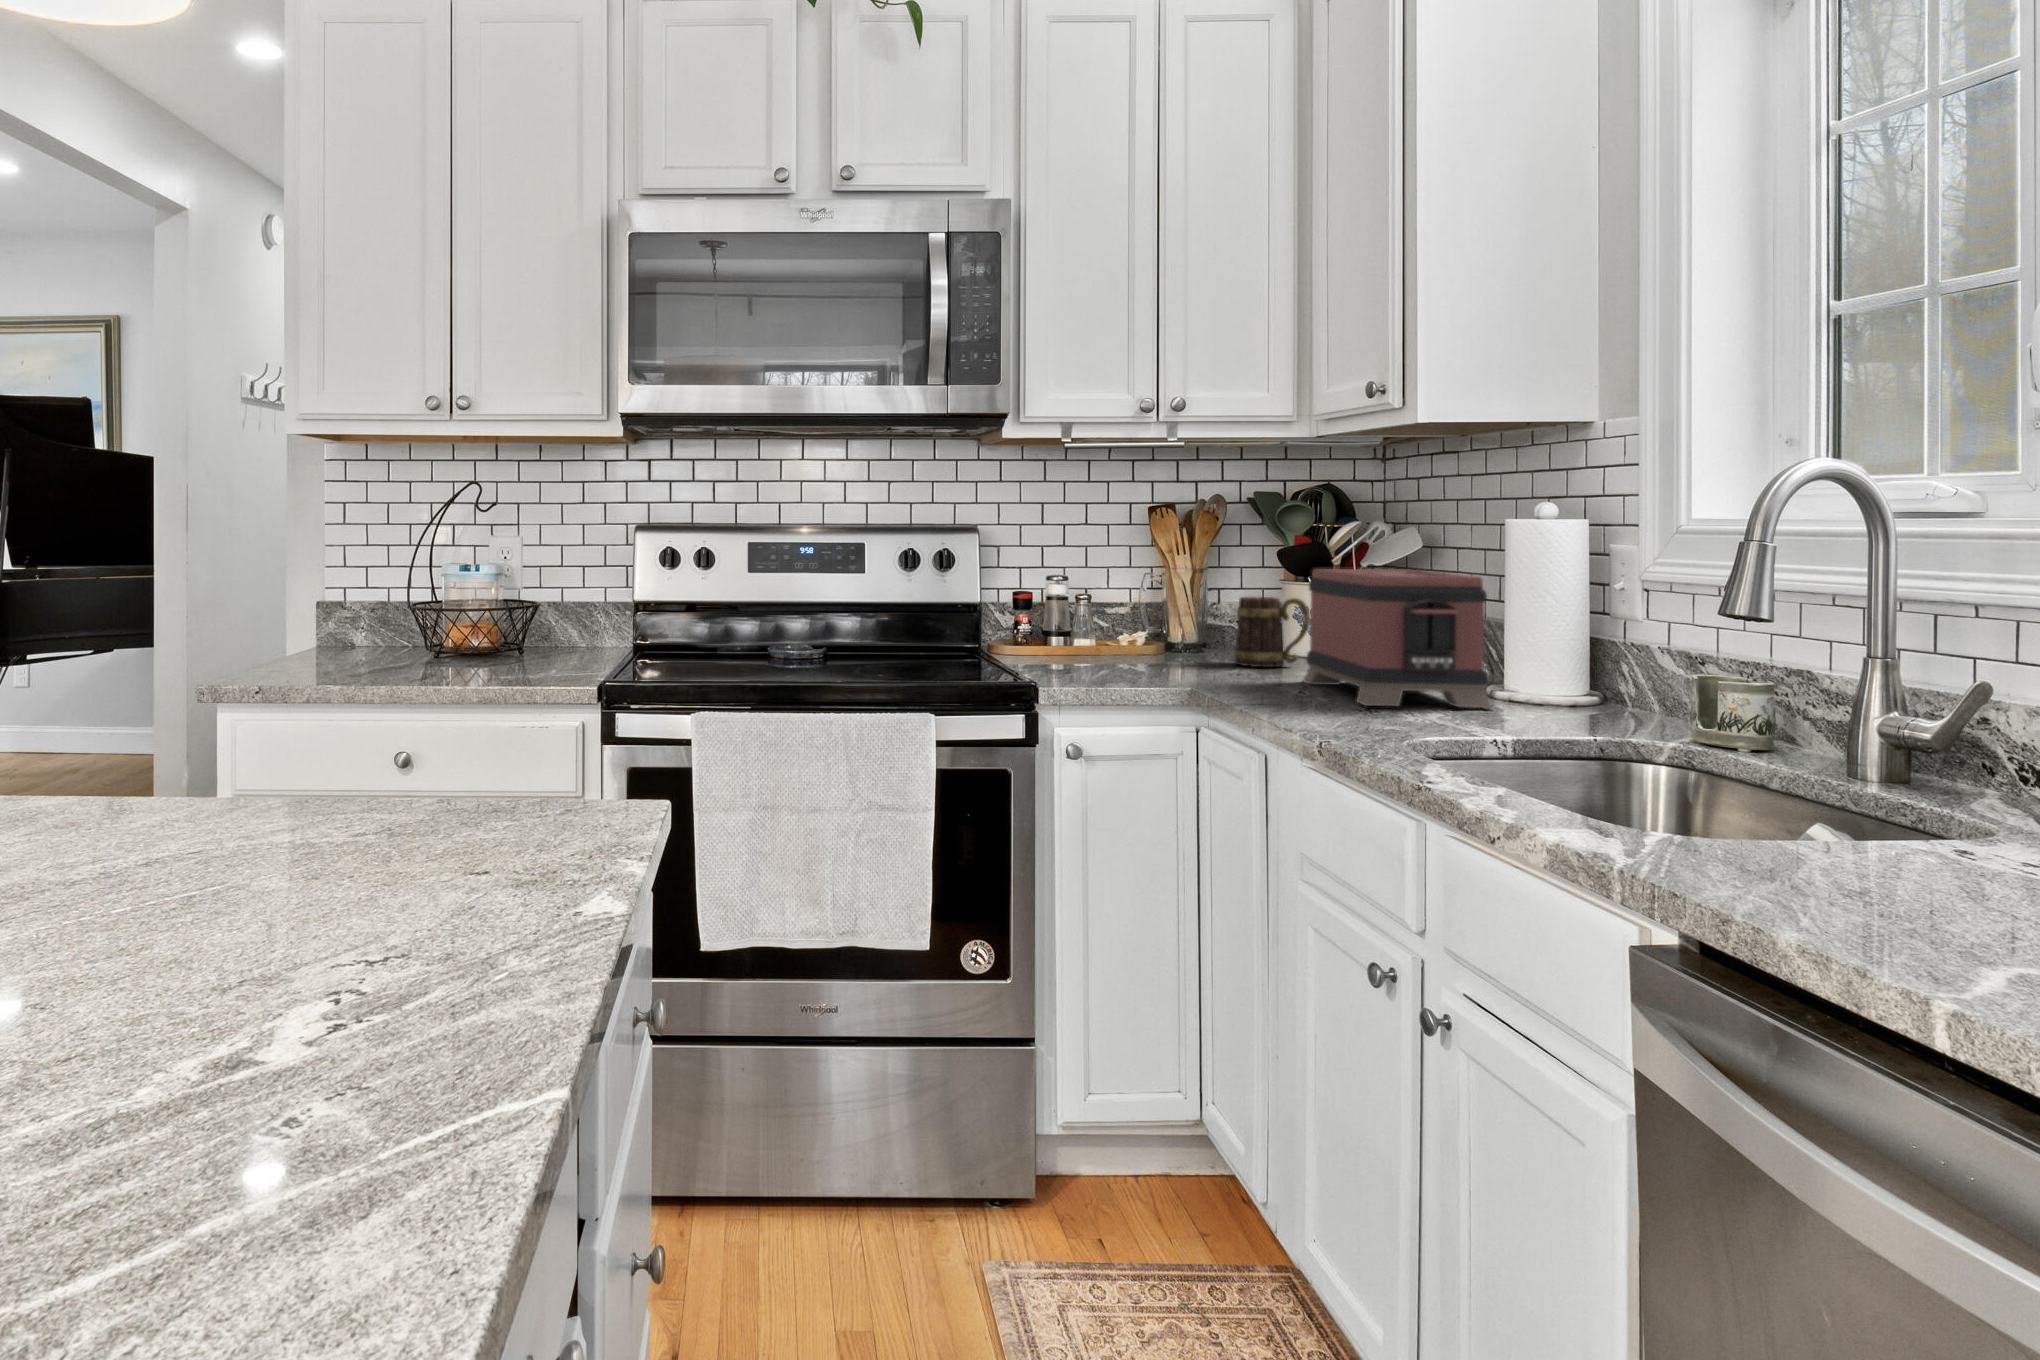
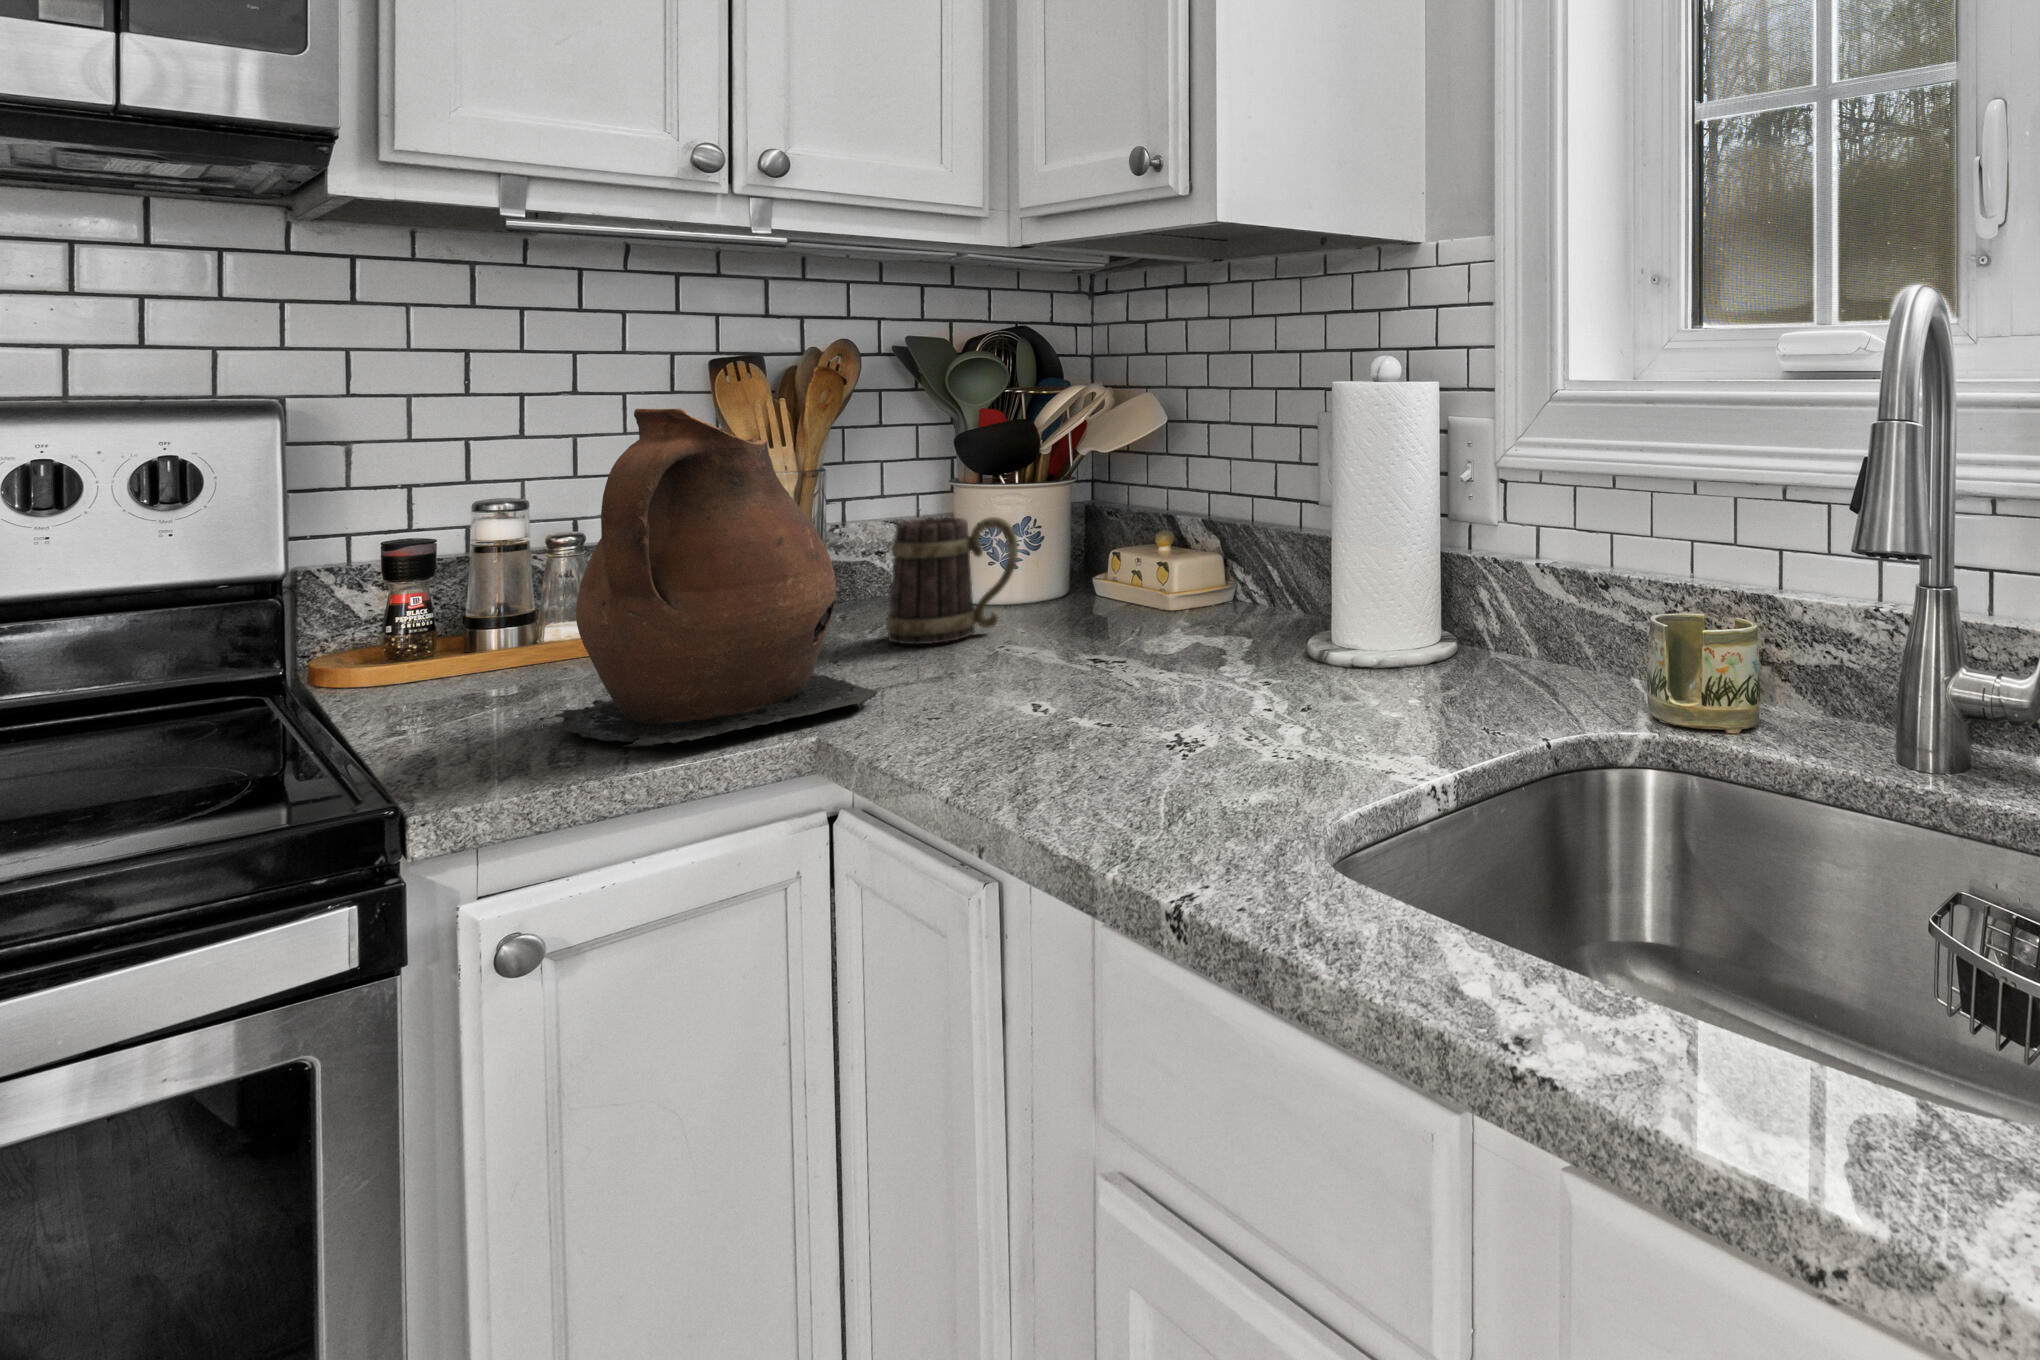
ceramic pitcher: none [1077,526,1220,681] -> present [539,409,878,747]
toaster: present [1303,569,1492,708] -> none [1027,465,1361,736]

